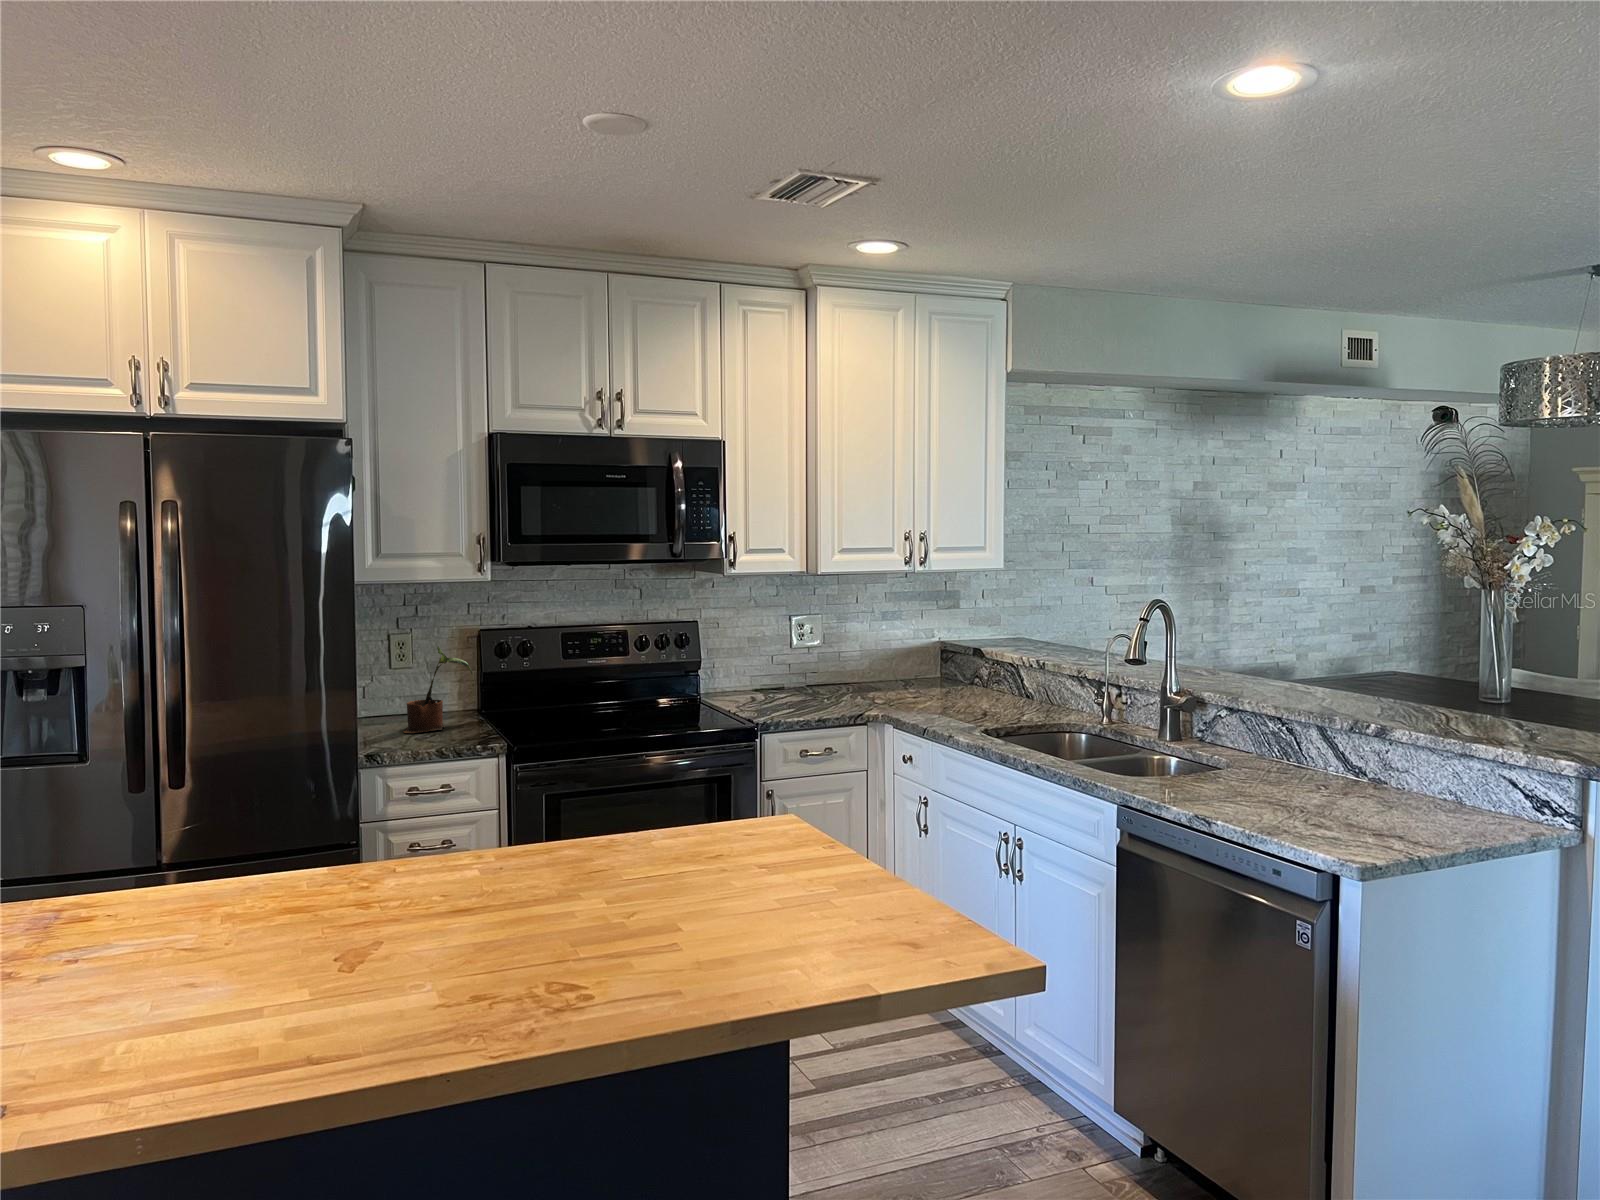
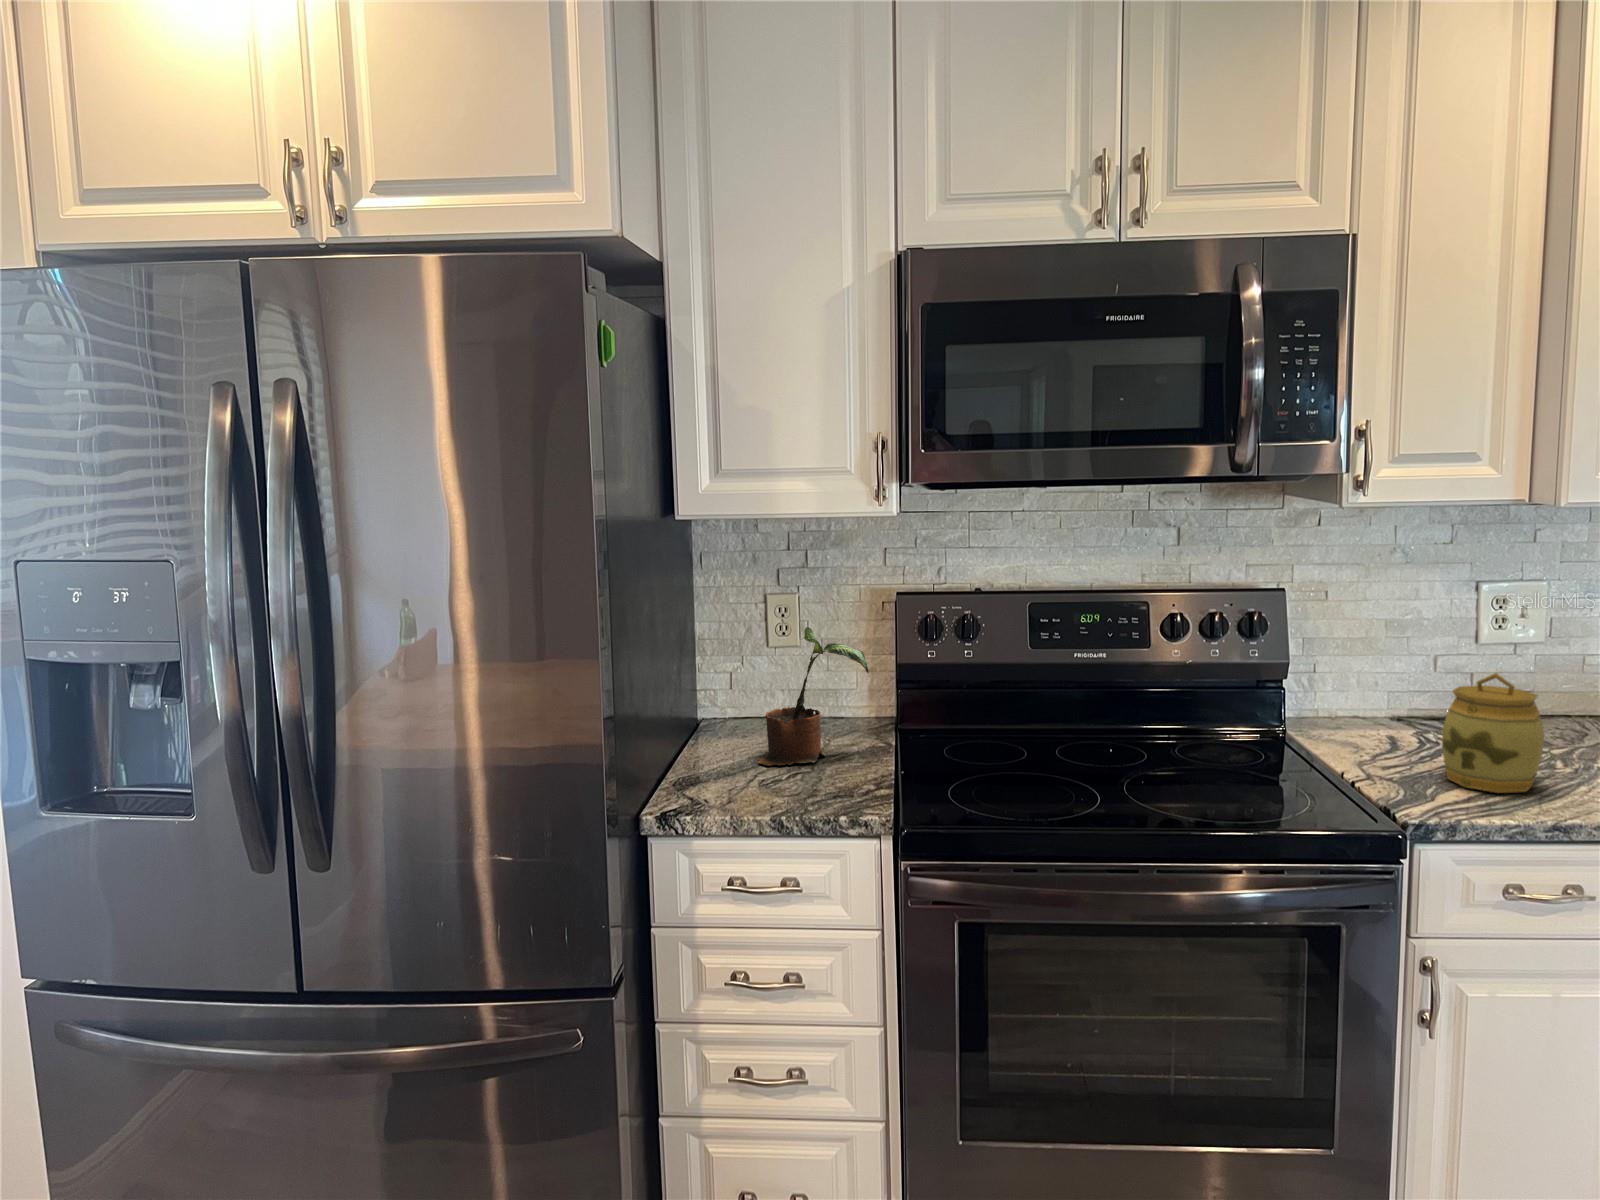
jar: none [773,655,816,712] -> present [1442,673,1544,793]

